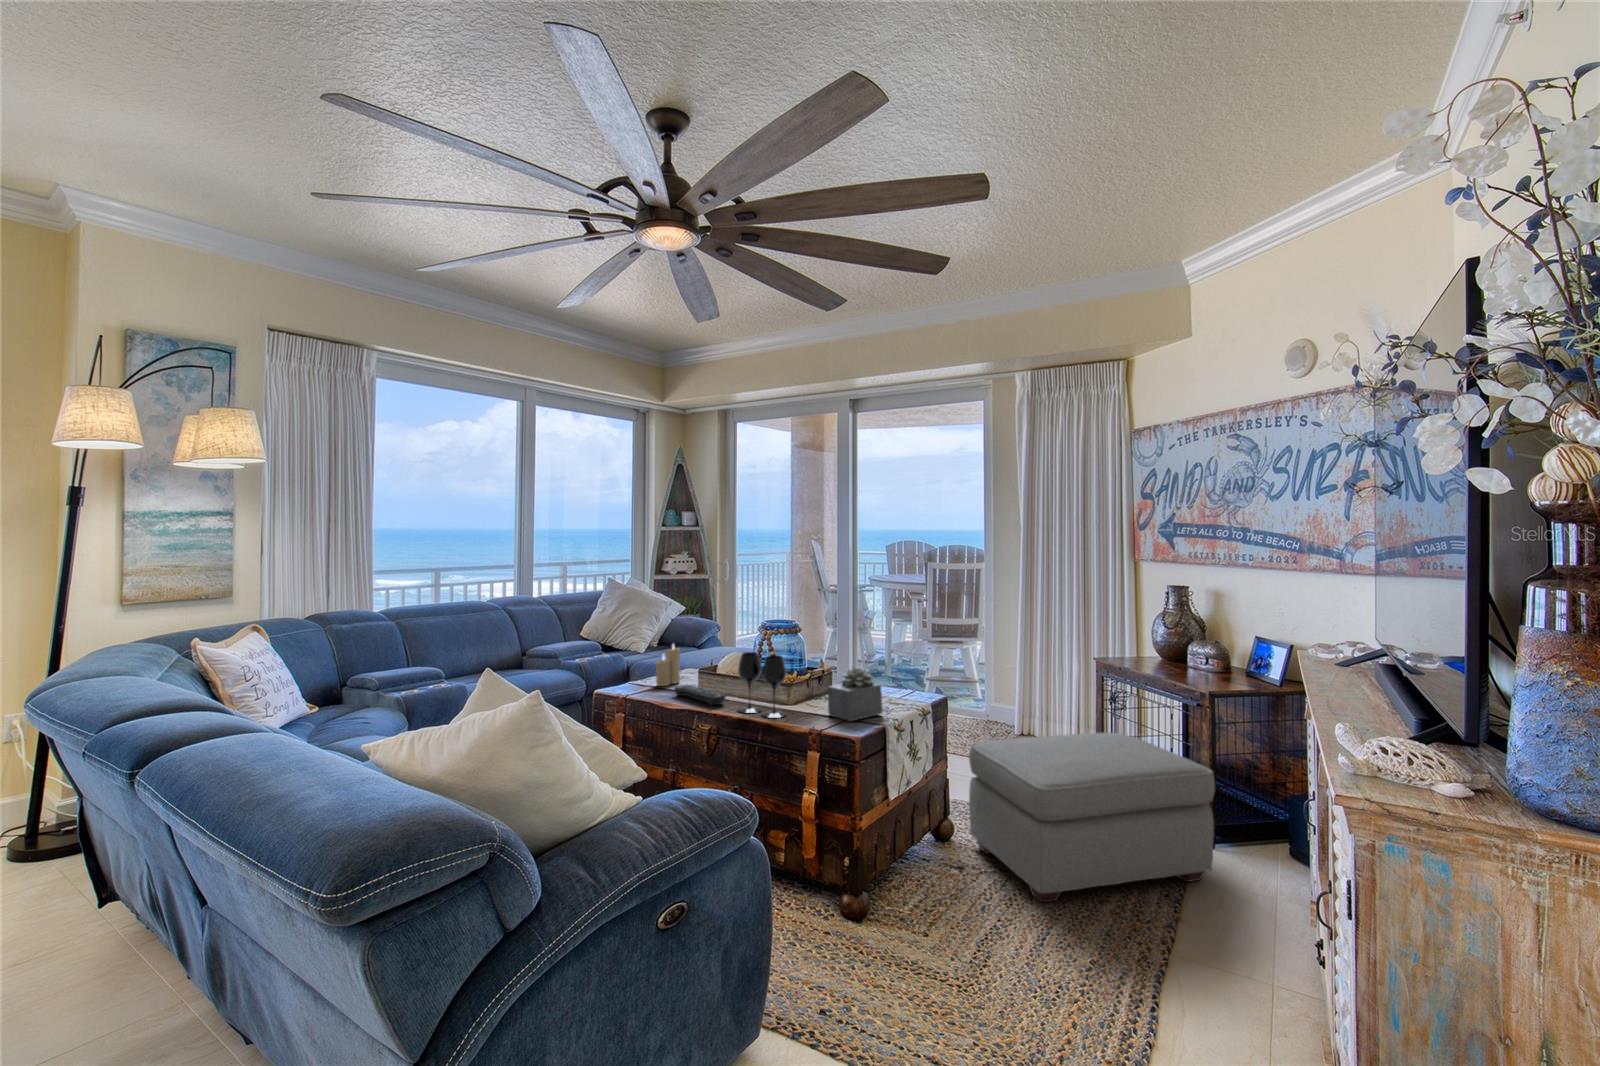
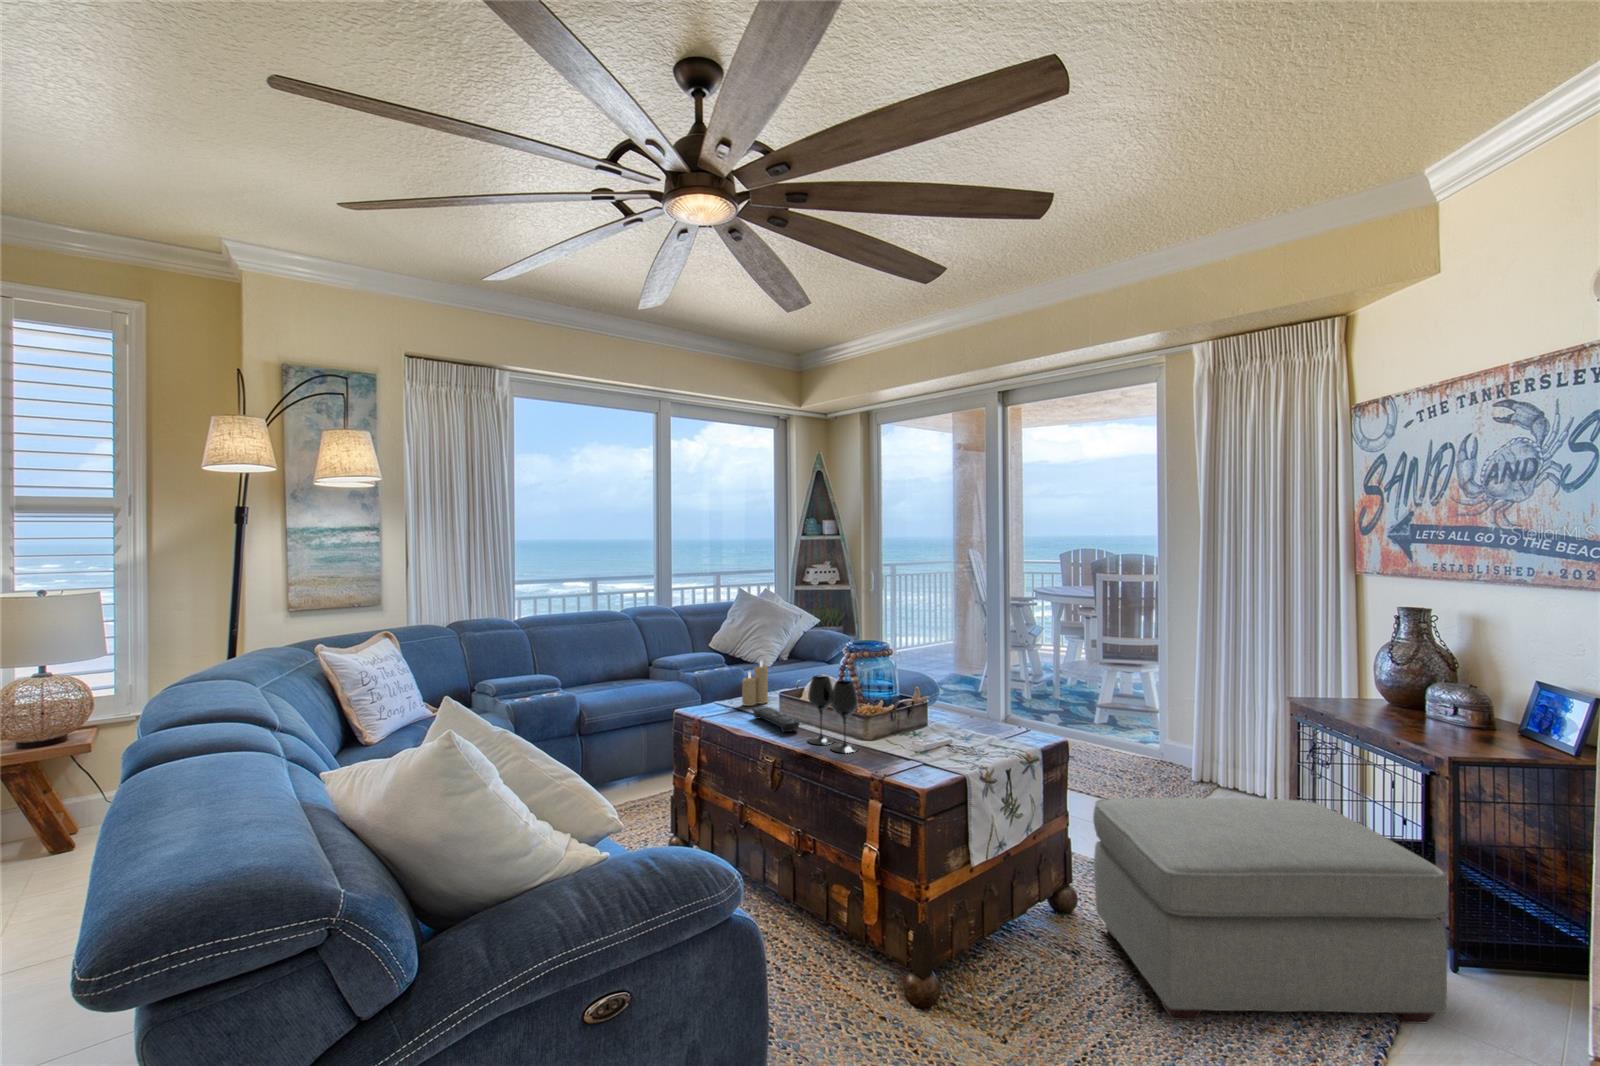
succulent plant: present [828,667,882,721] -> none [905,698,971,764]

